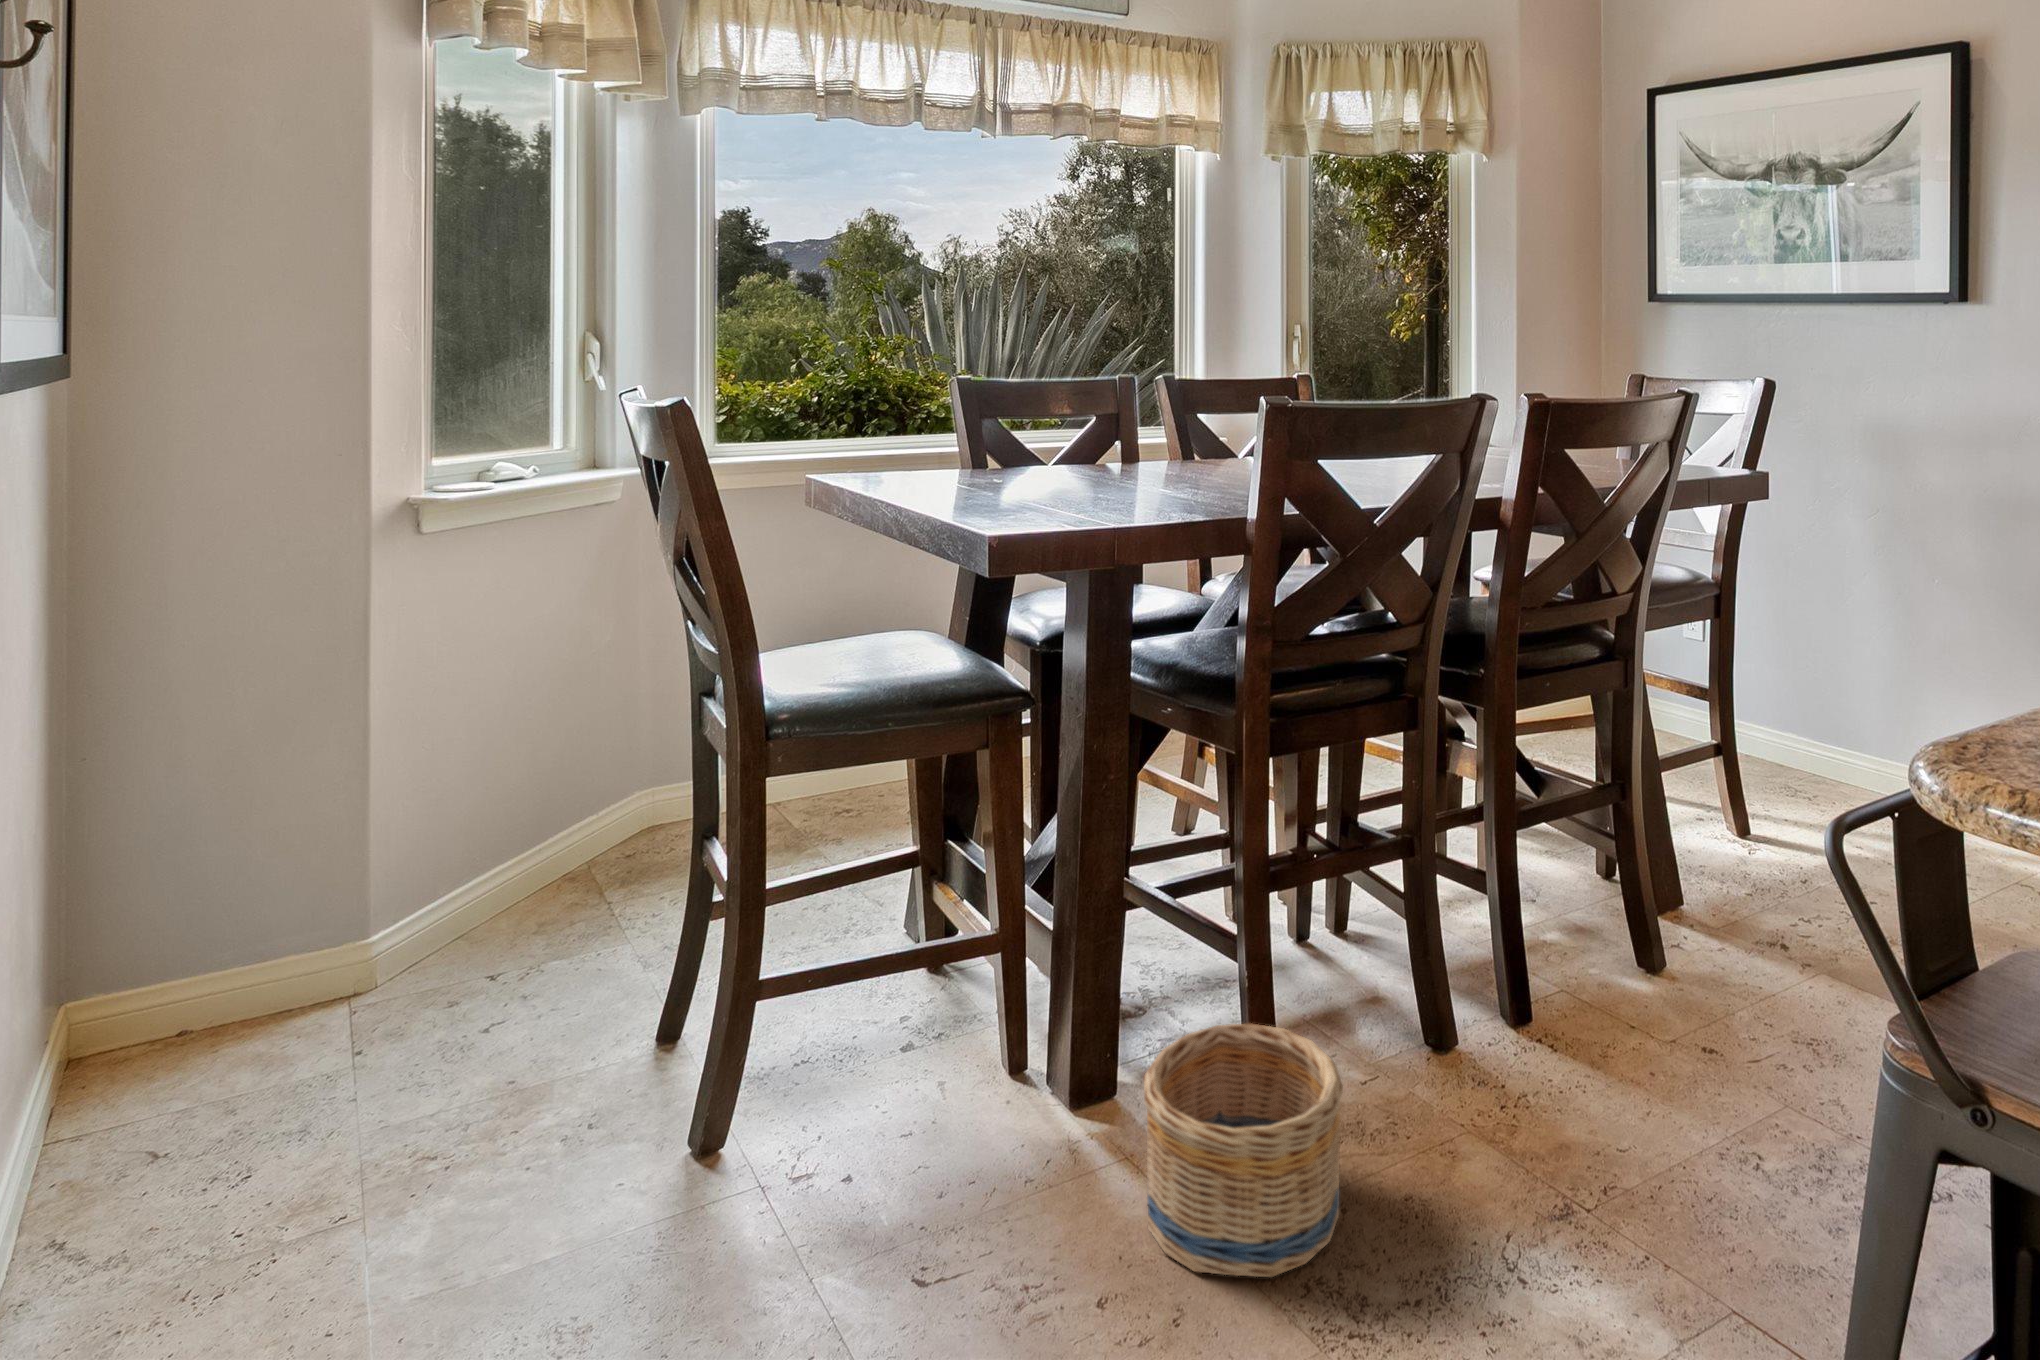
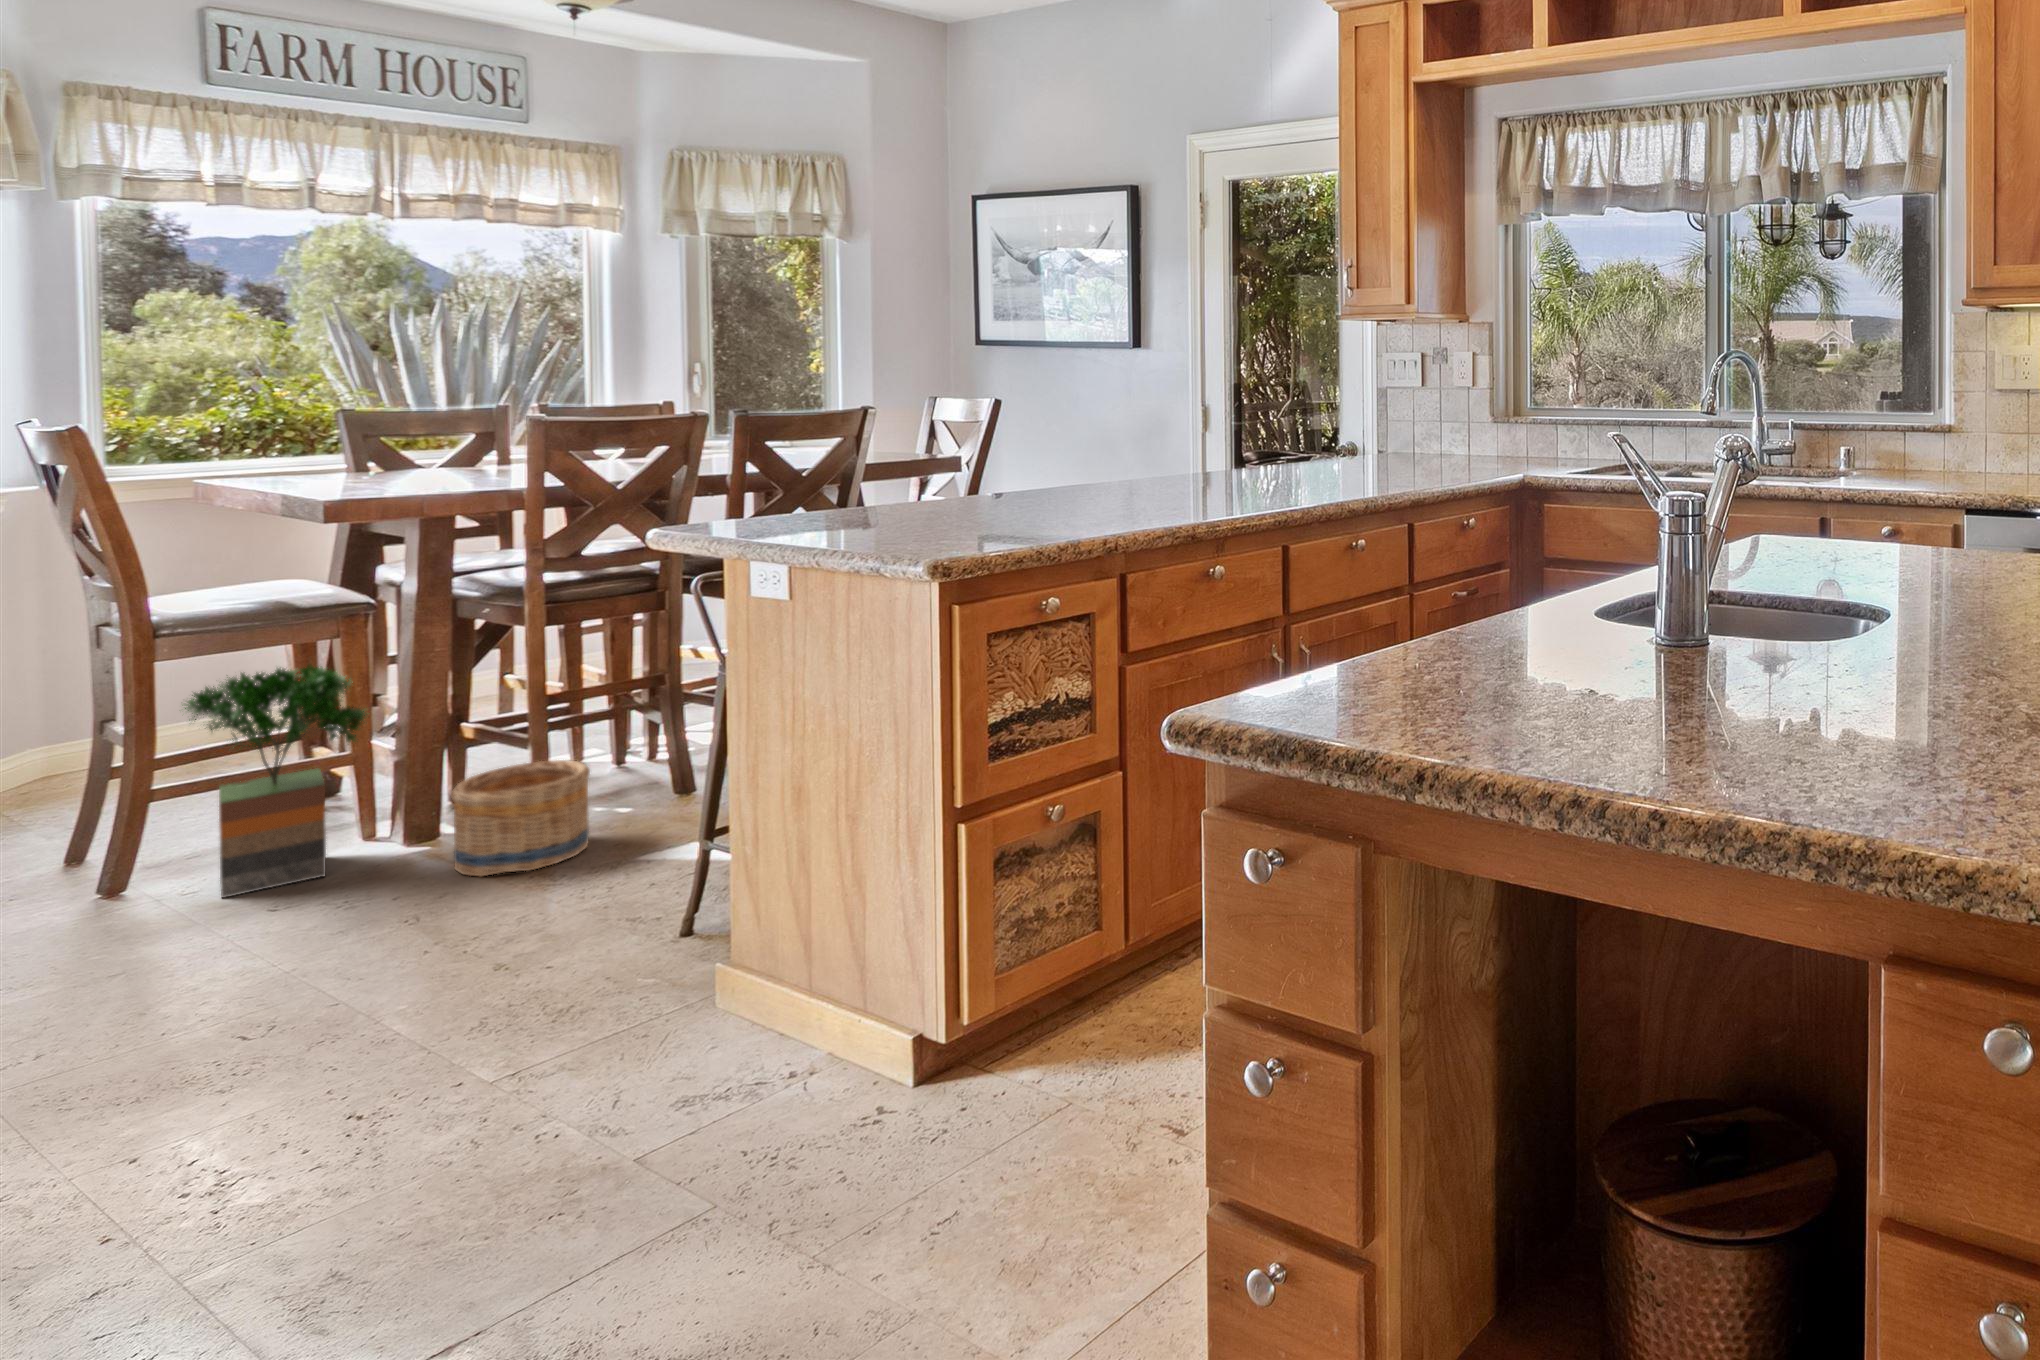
potted tree: none [784,808,1026,1211] -> present [182,665,367,898]

